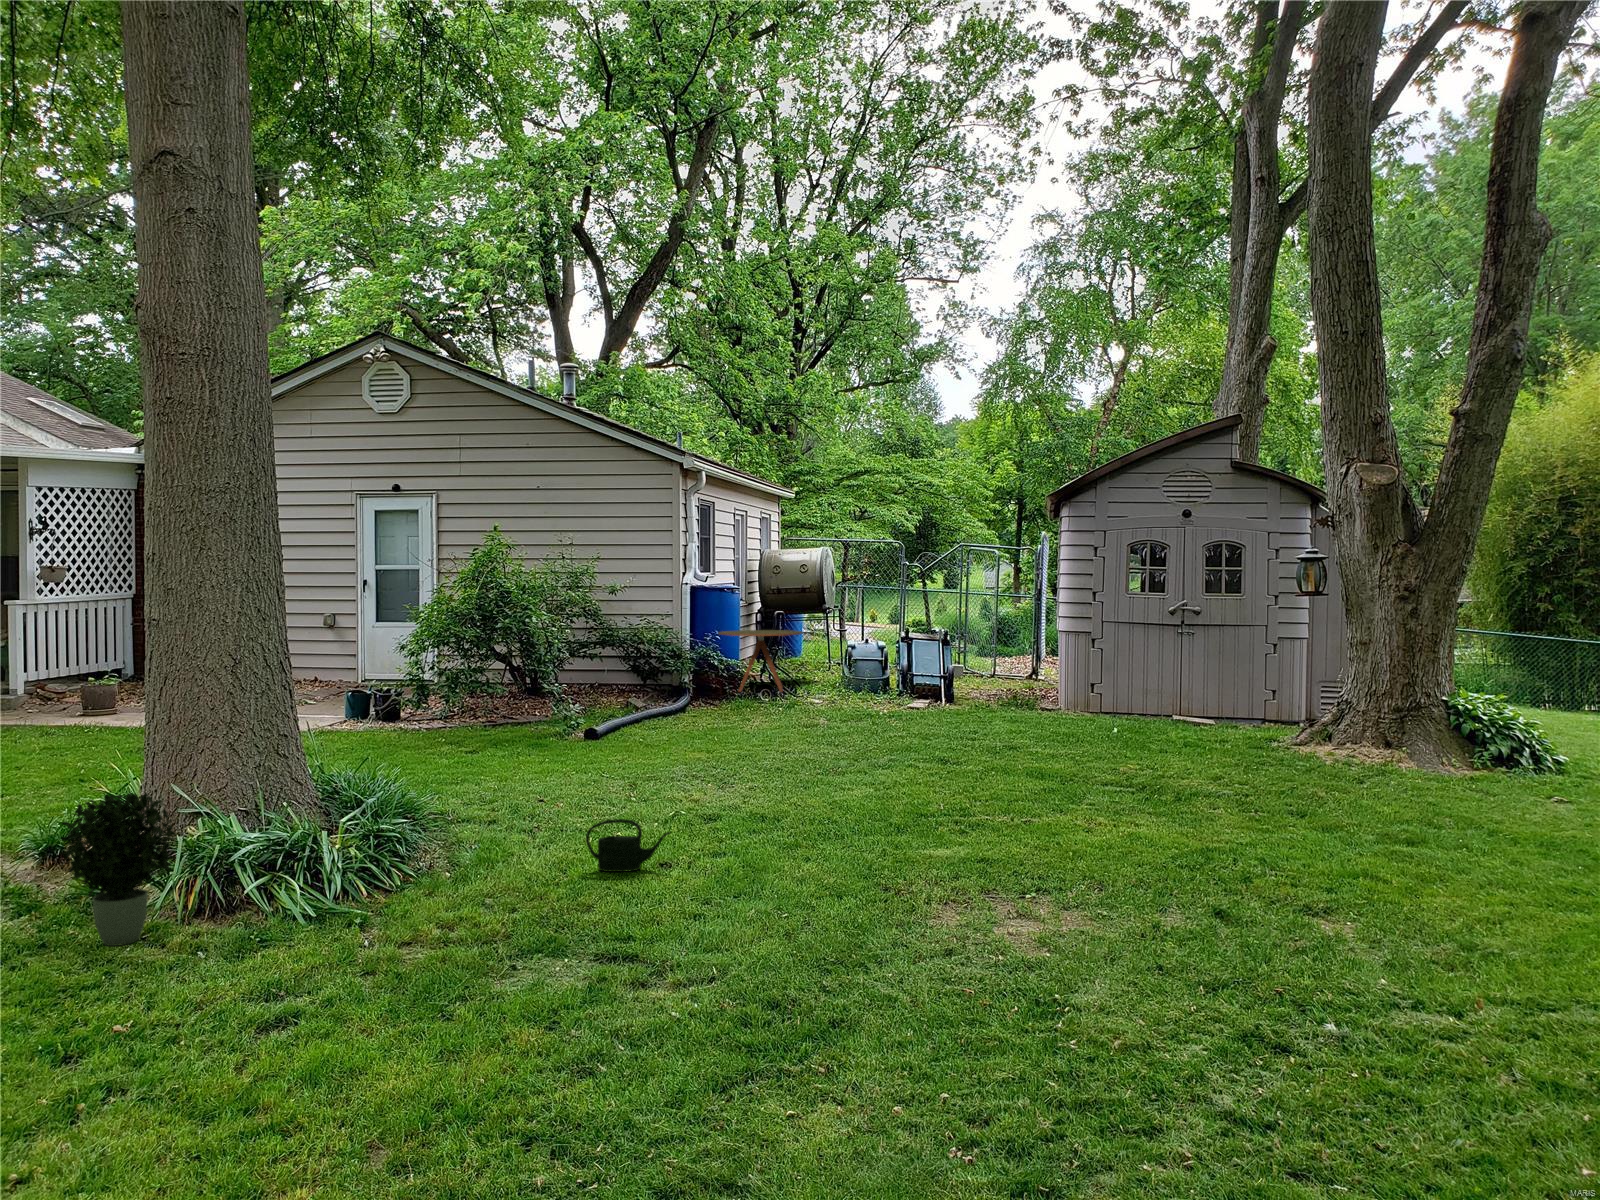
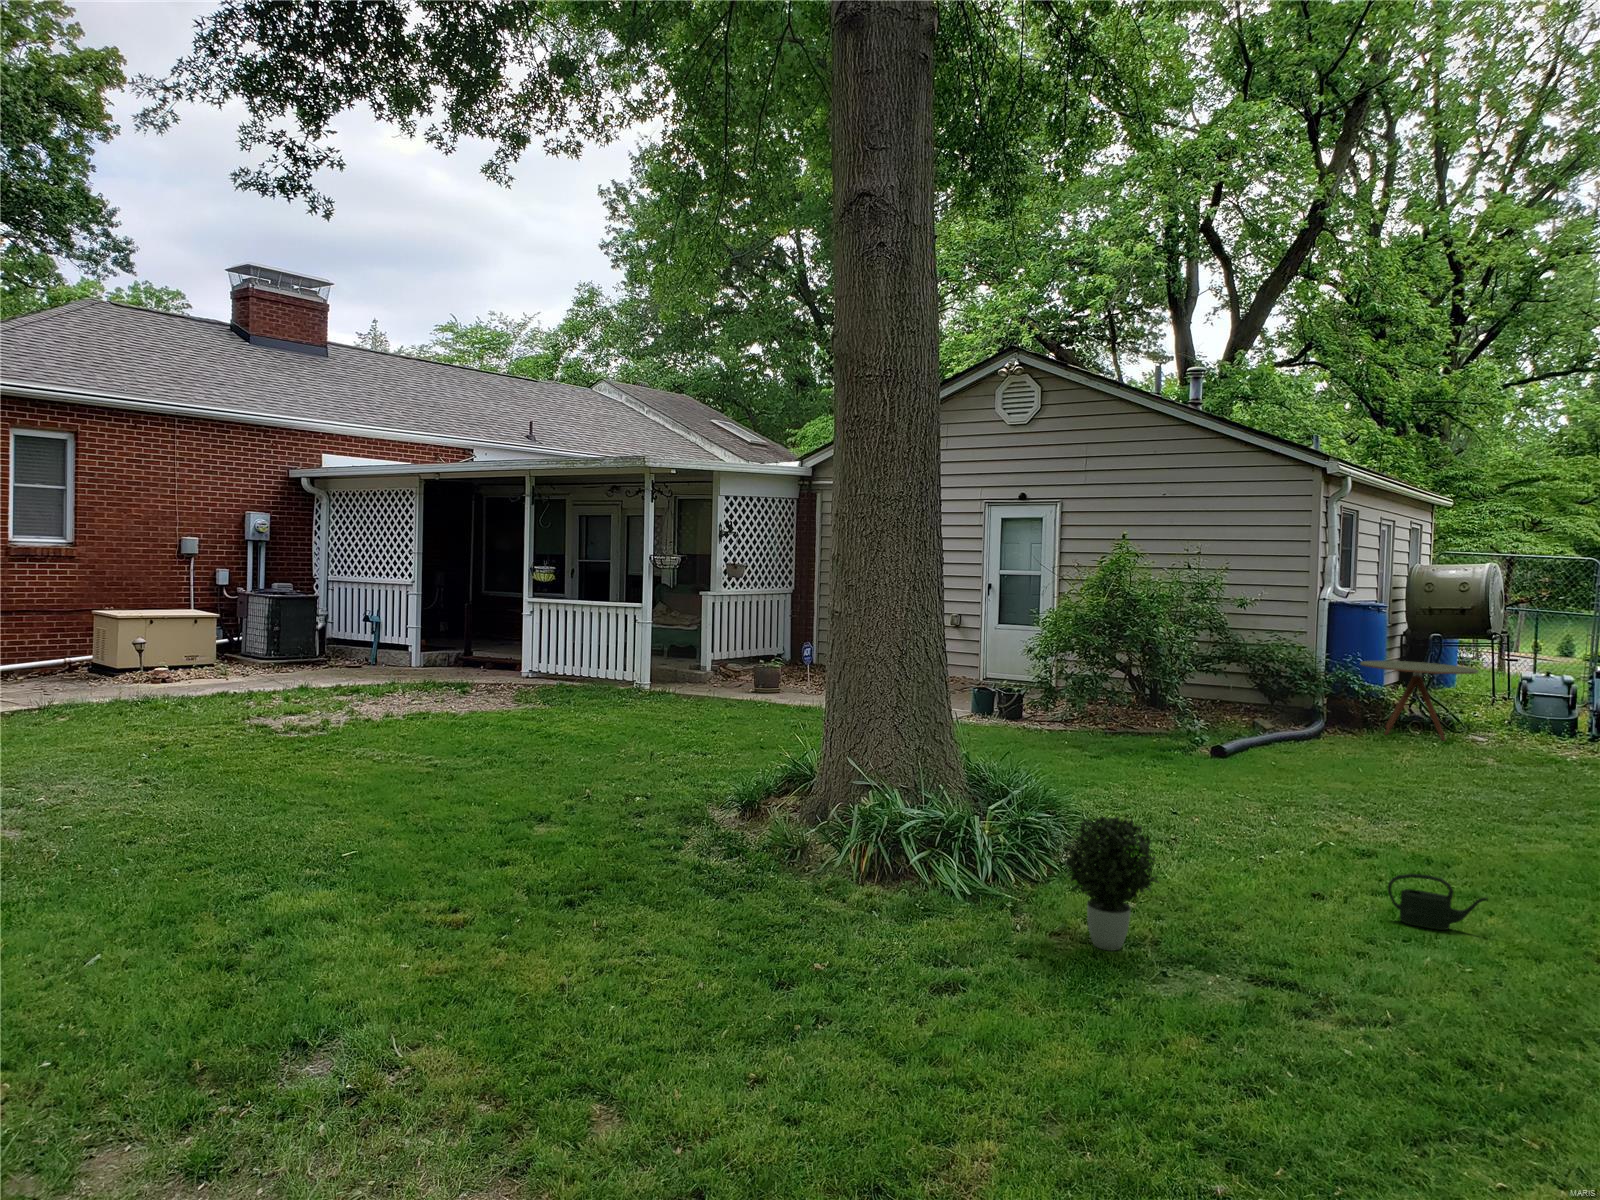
potted plant: present [61,793,176,946] -> present [1064,816,1159,951]
watering can: present [586,819,671,872] -> present [1388,874,1488,930]

